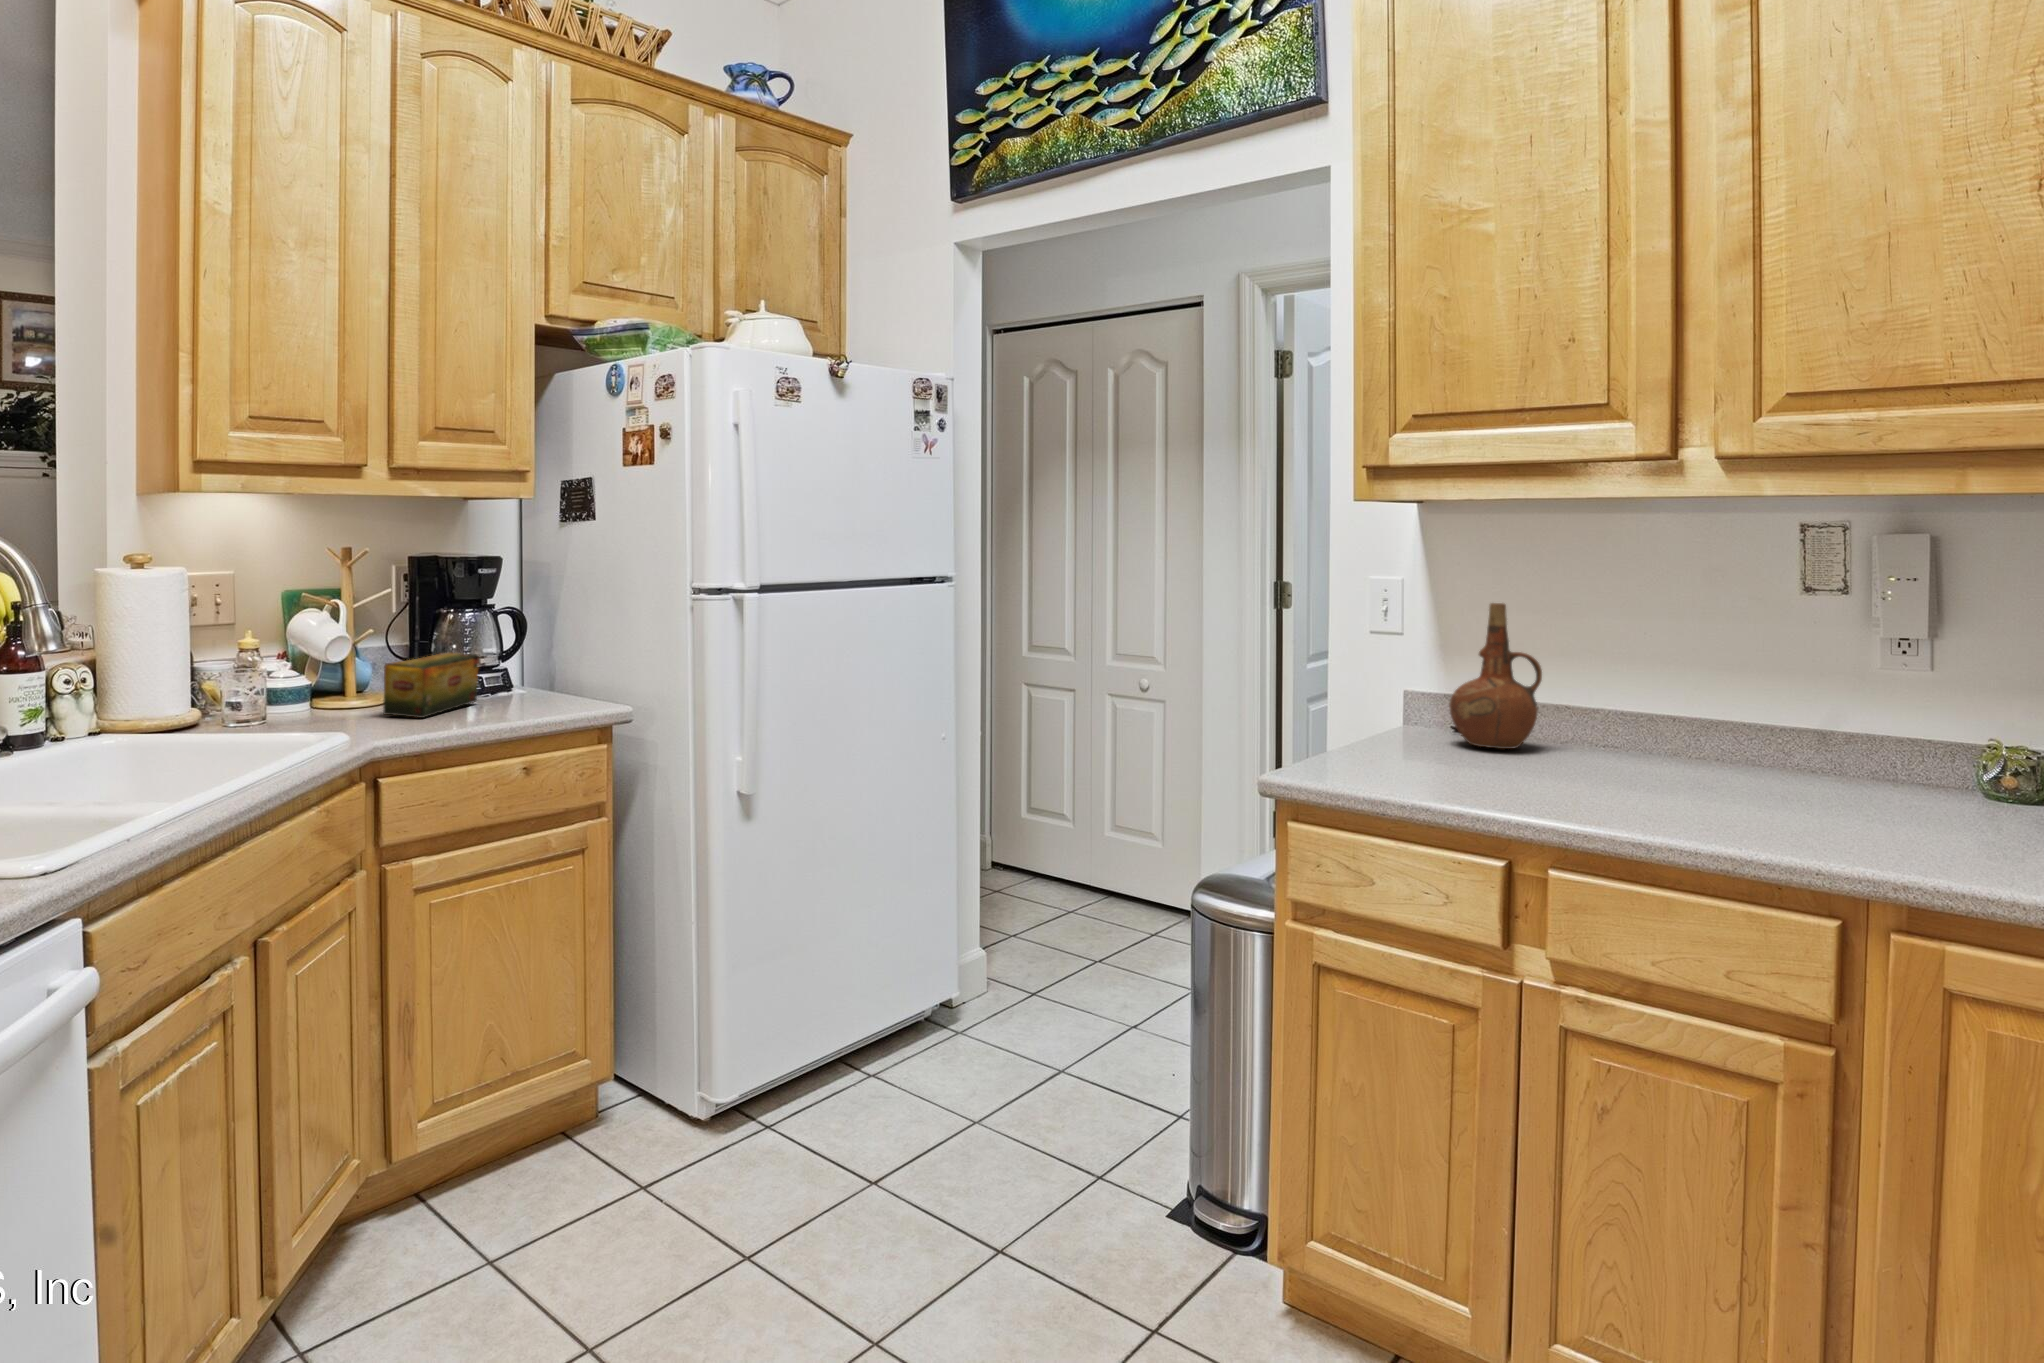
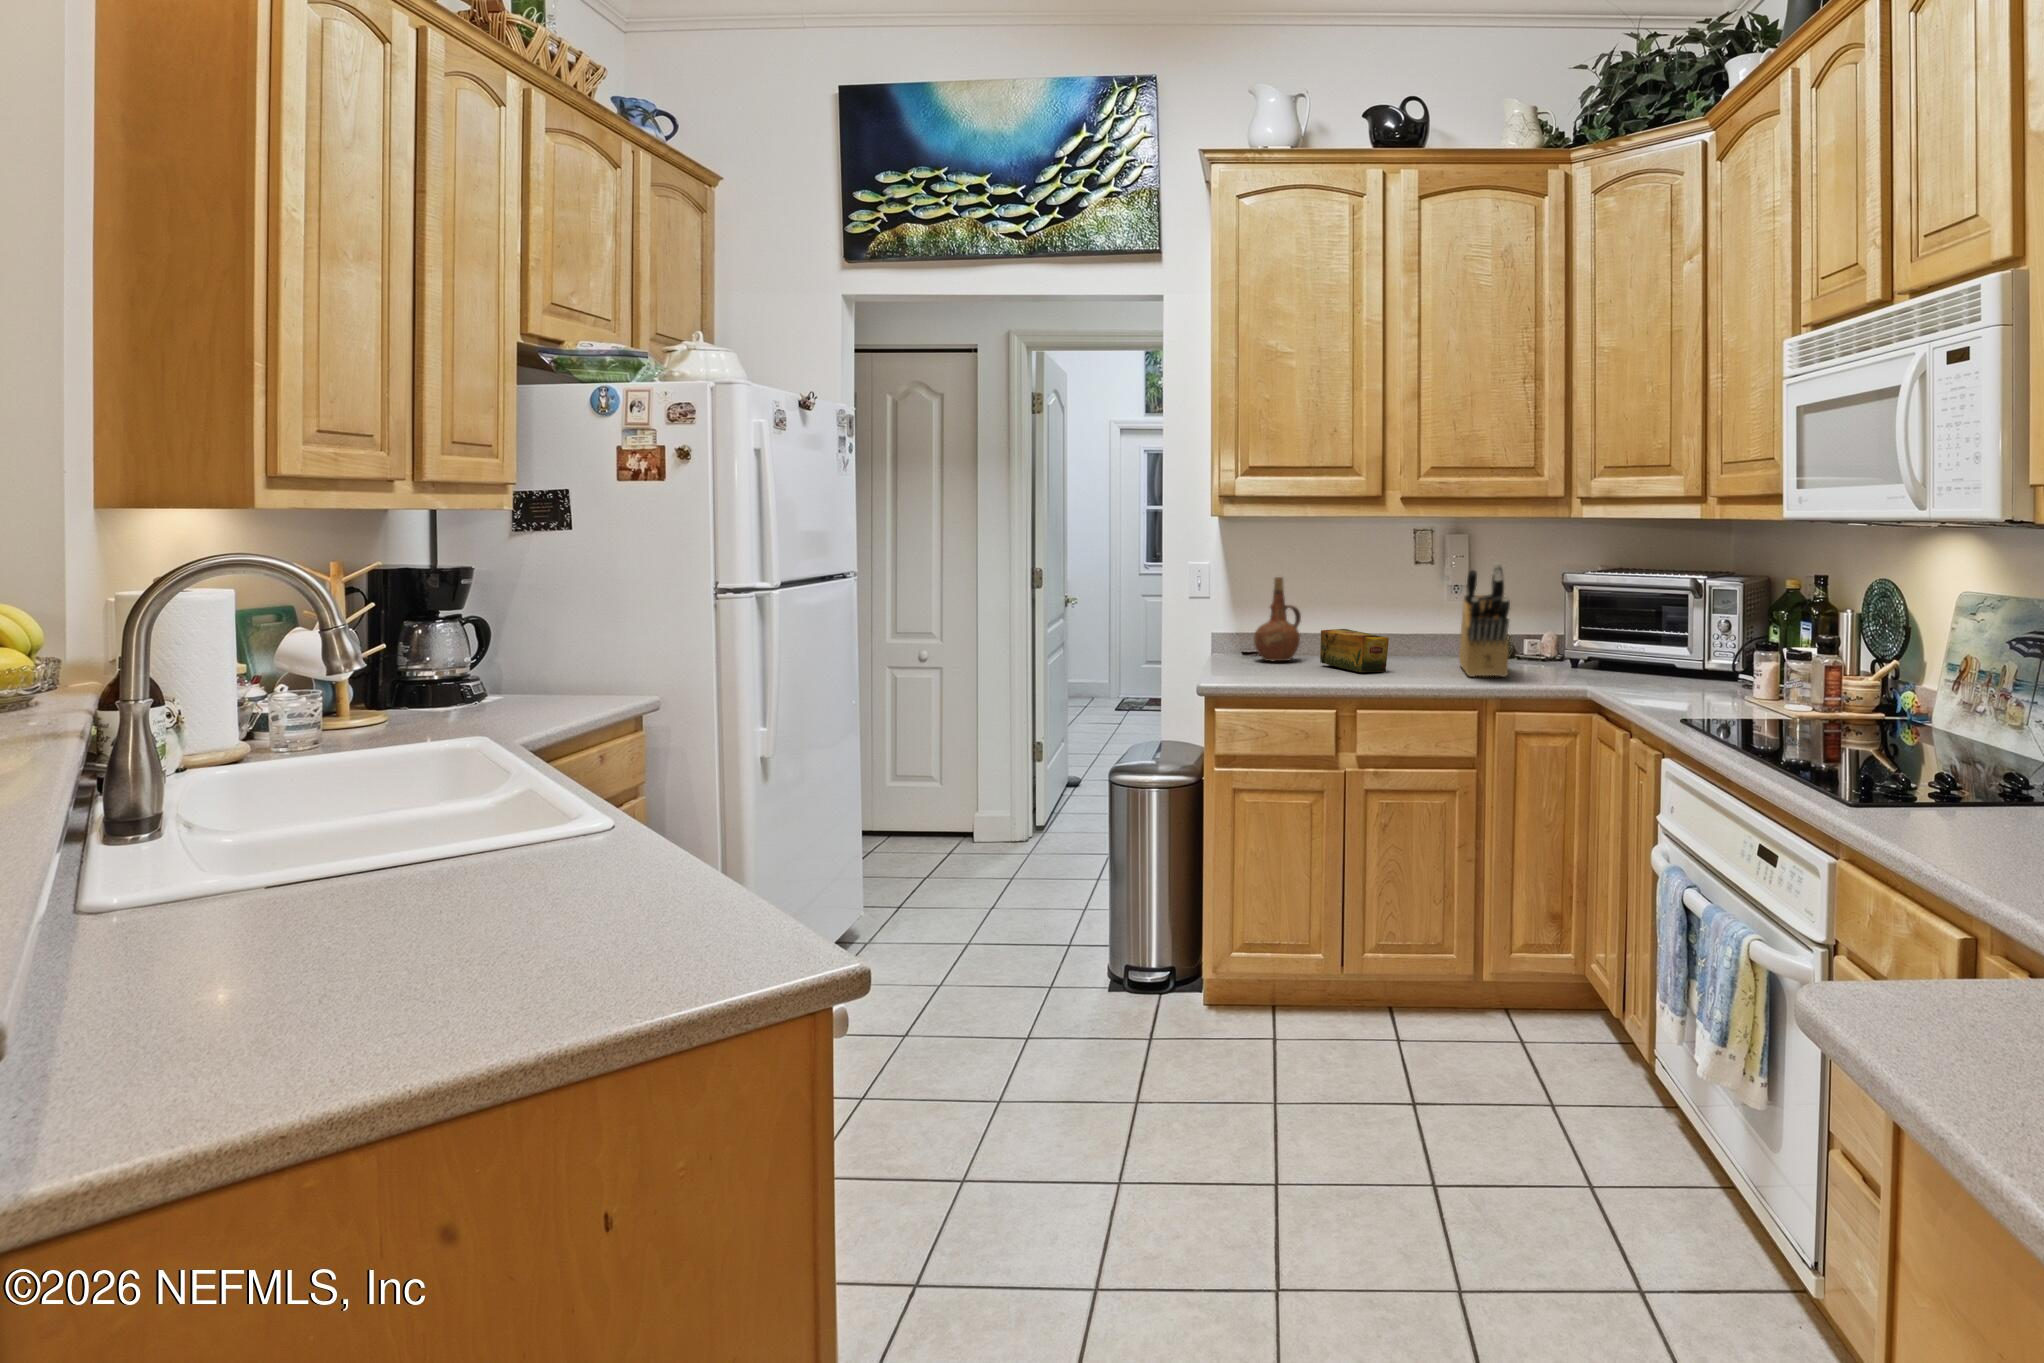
knife block: none [1835,591,1982,848] -> present [1459,563,1510,677]
tea box: present [383,653,479,718] -> present [1320,629,1389,672]

